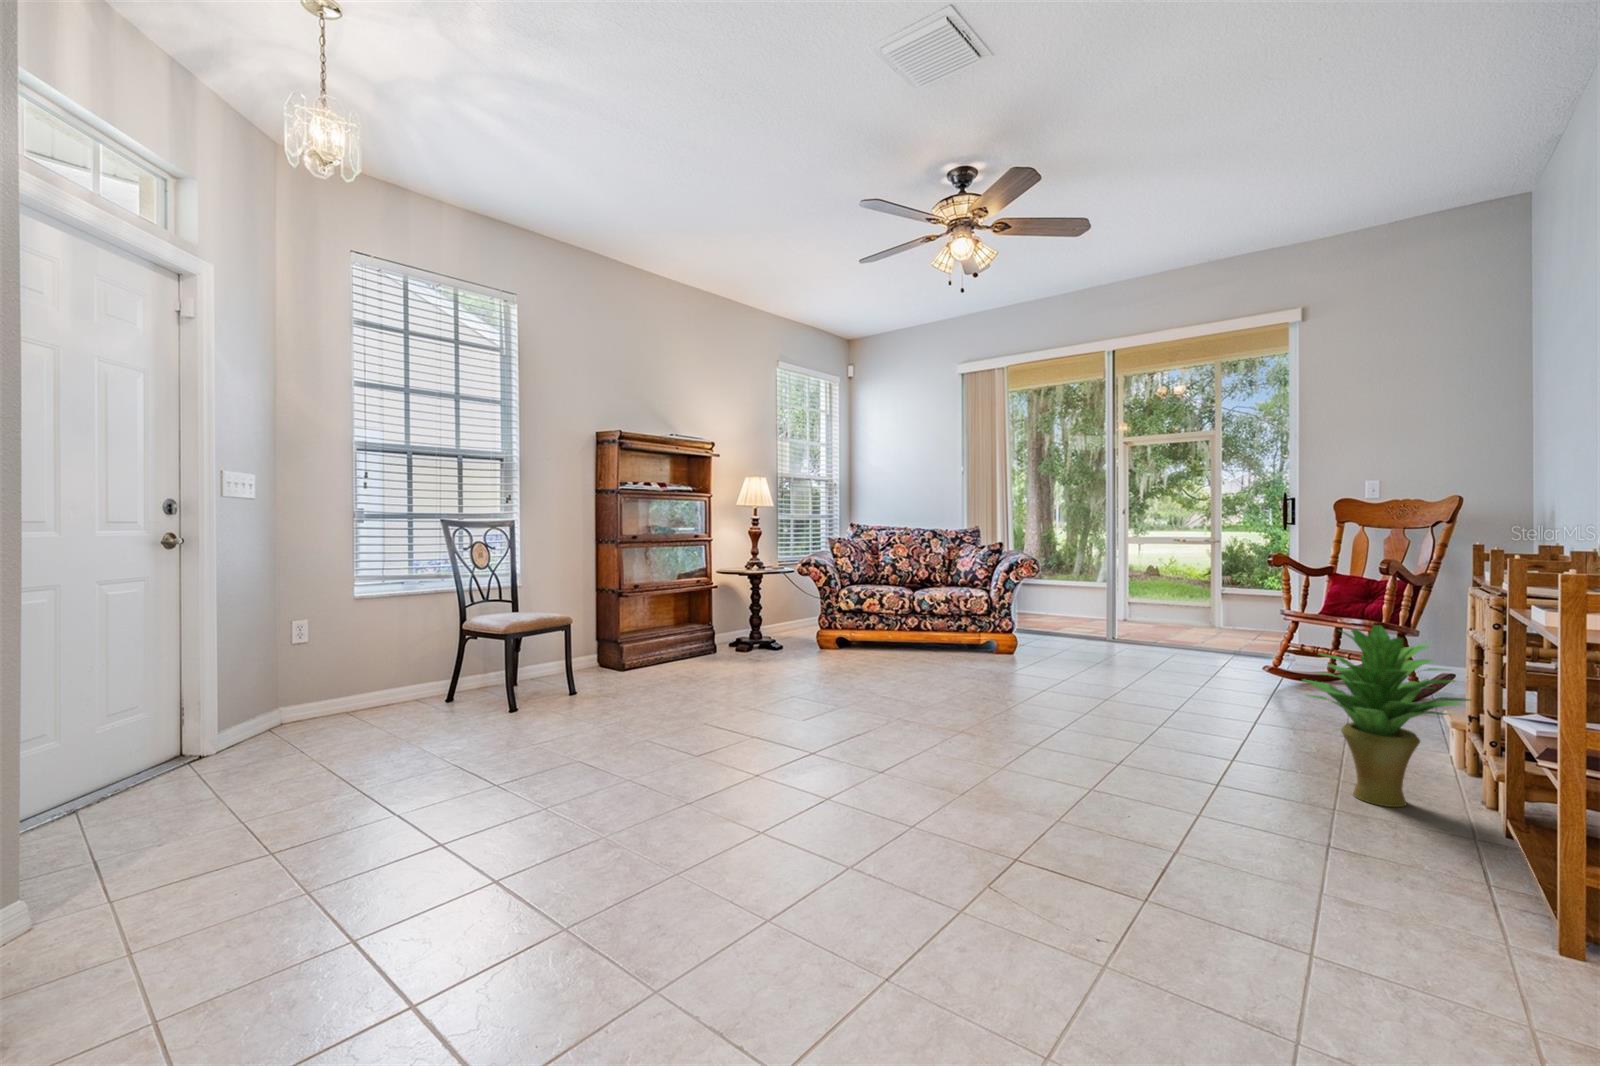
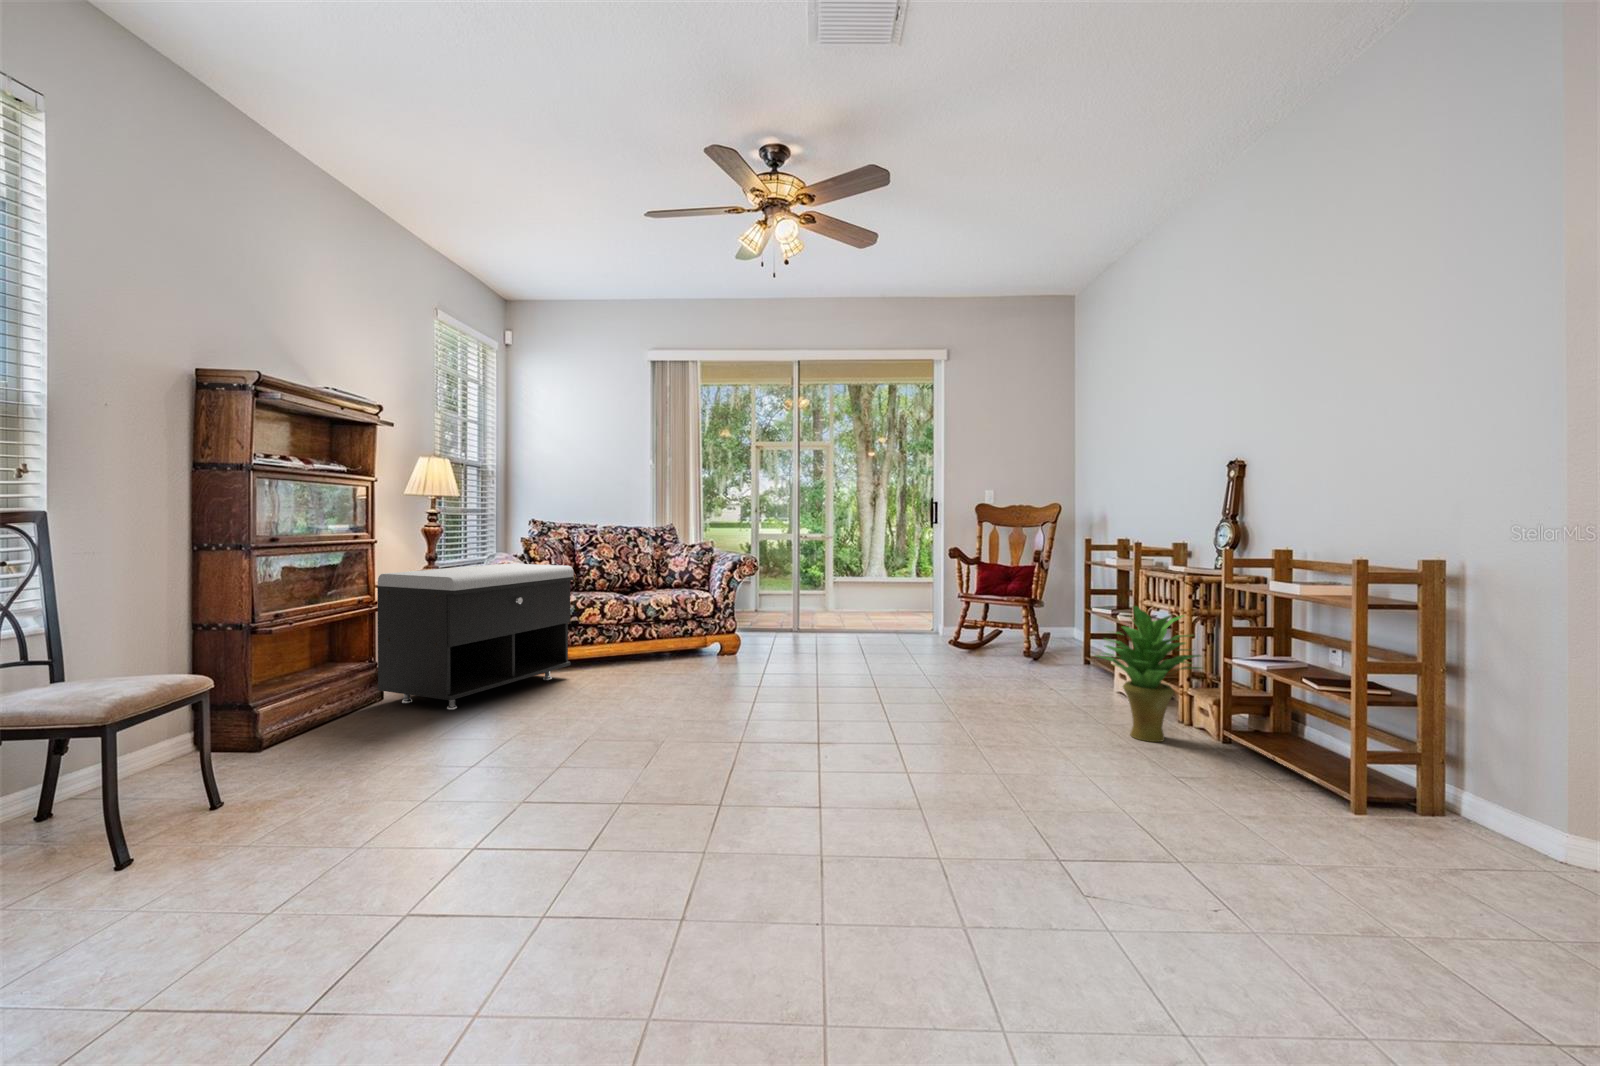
storage bench: none [705,559,846,665] -> present [377,563,574,710]

